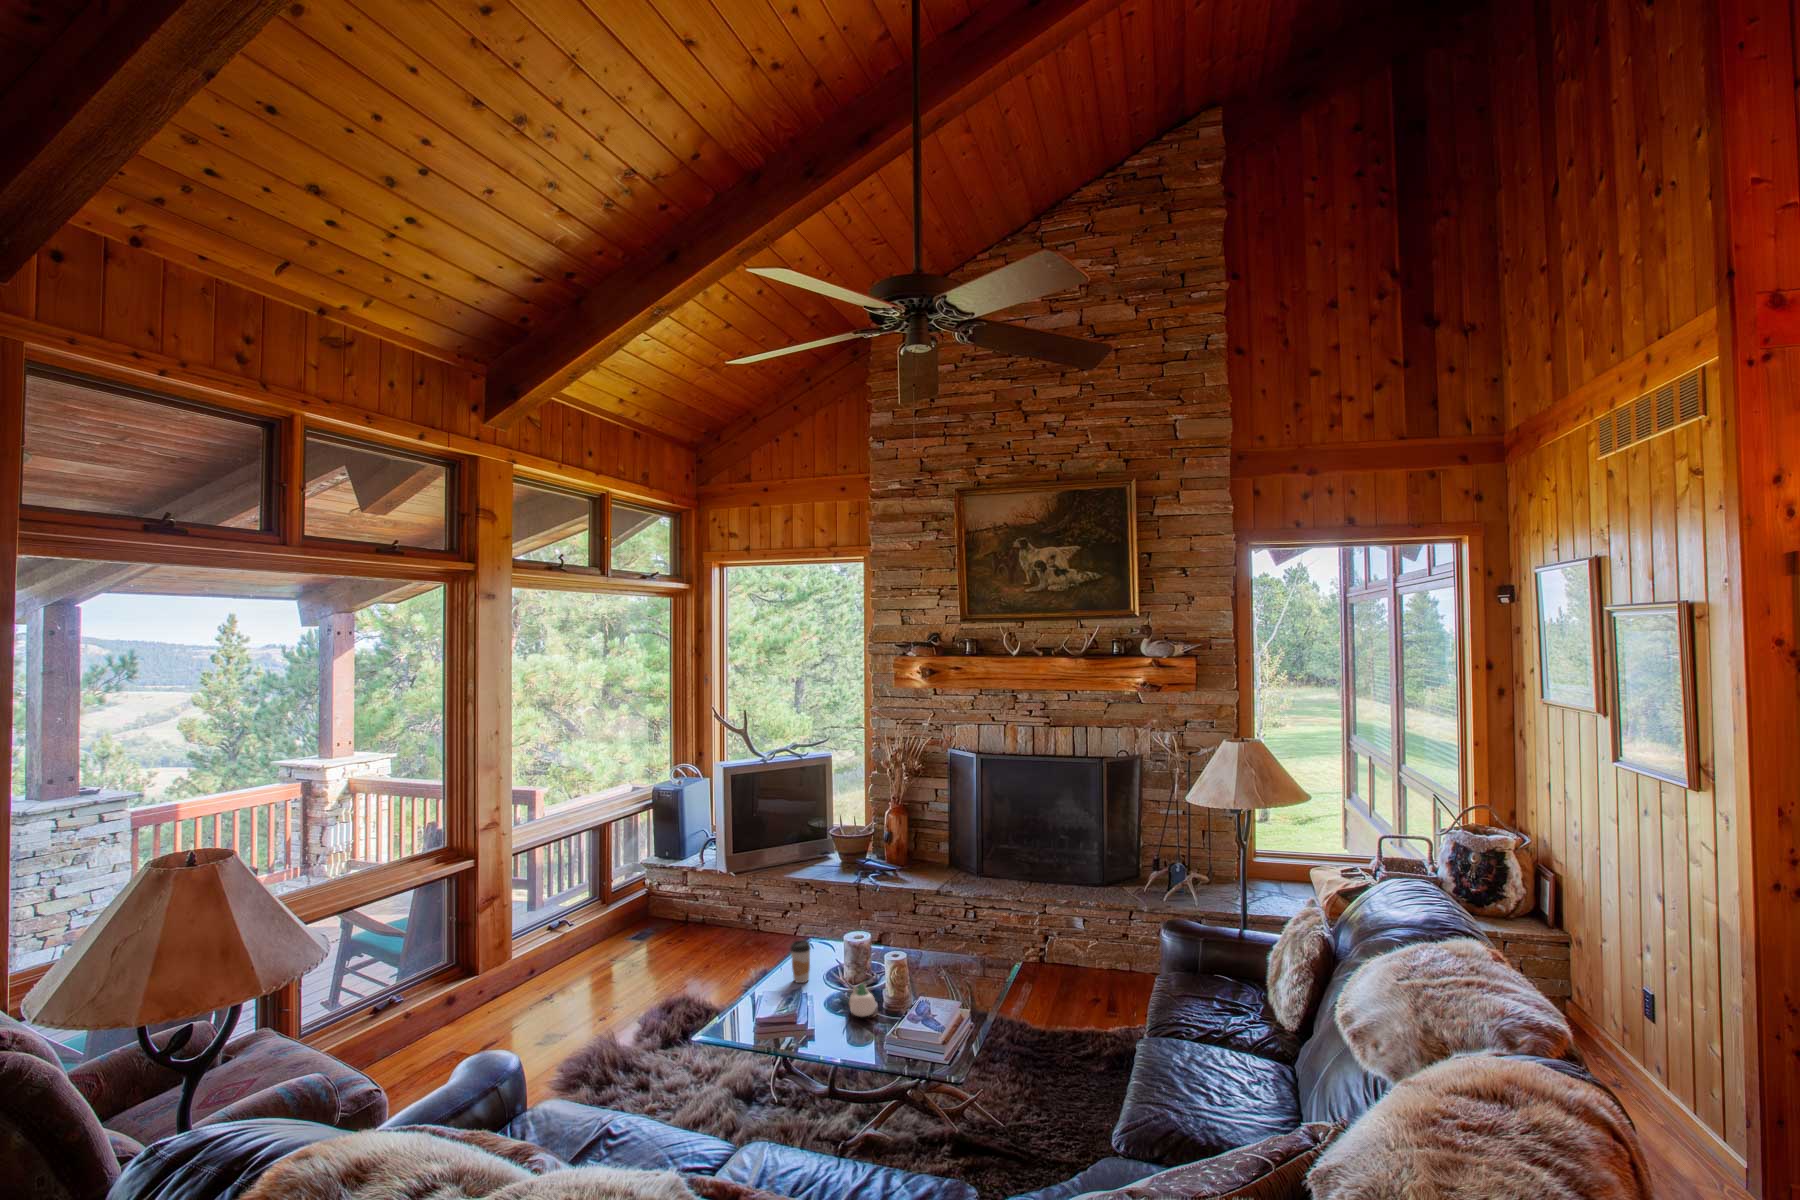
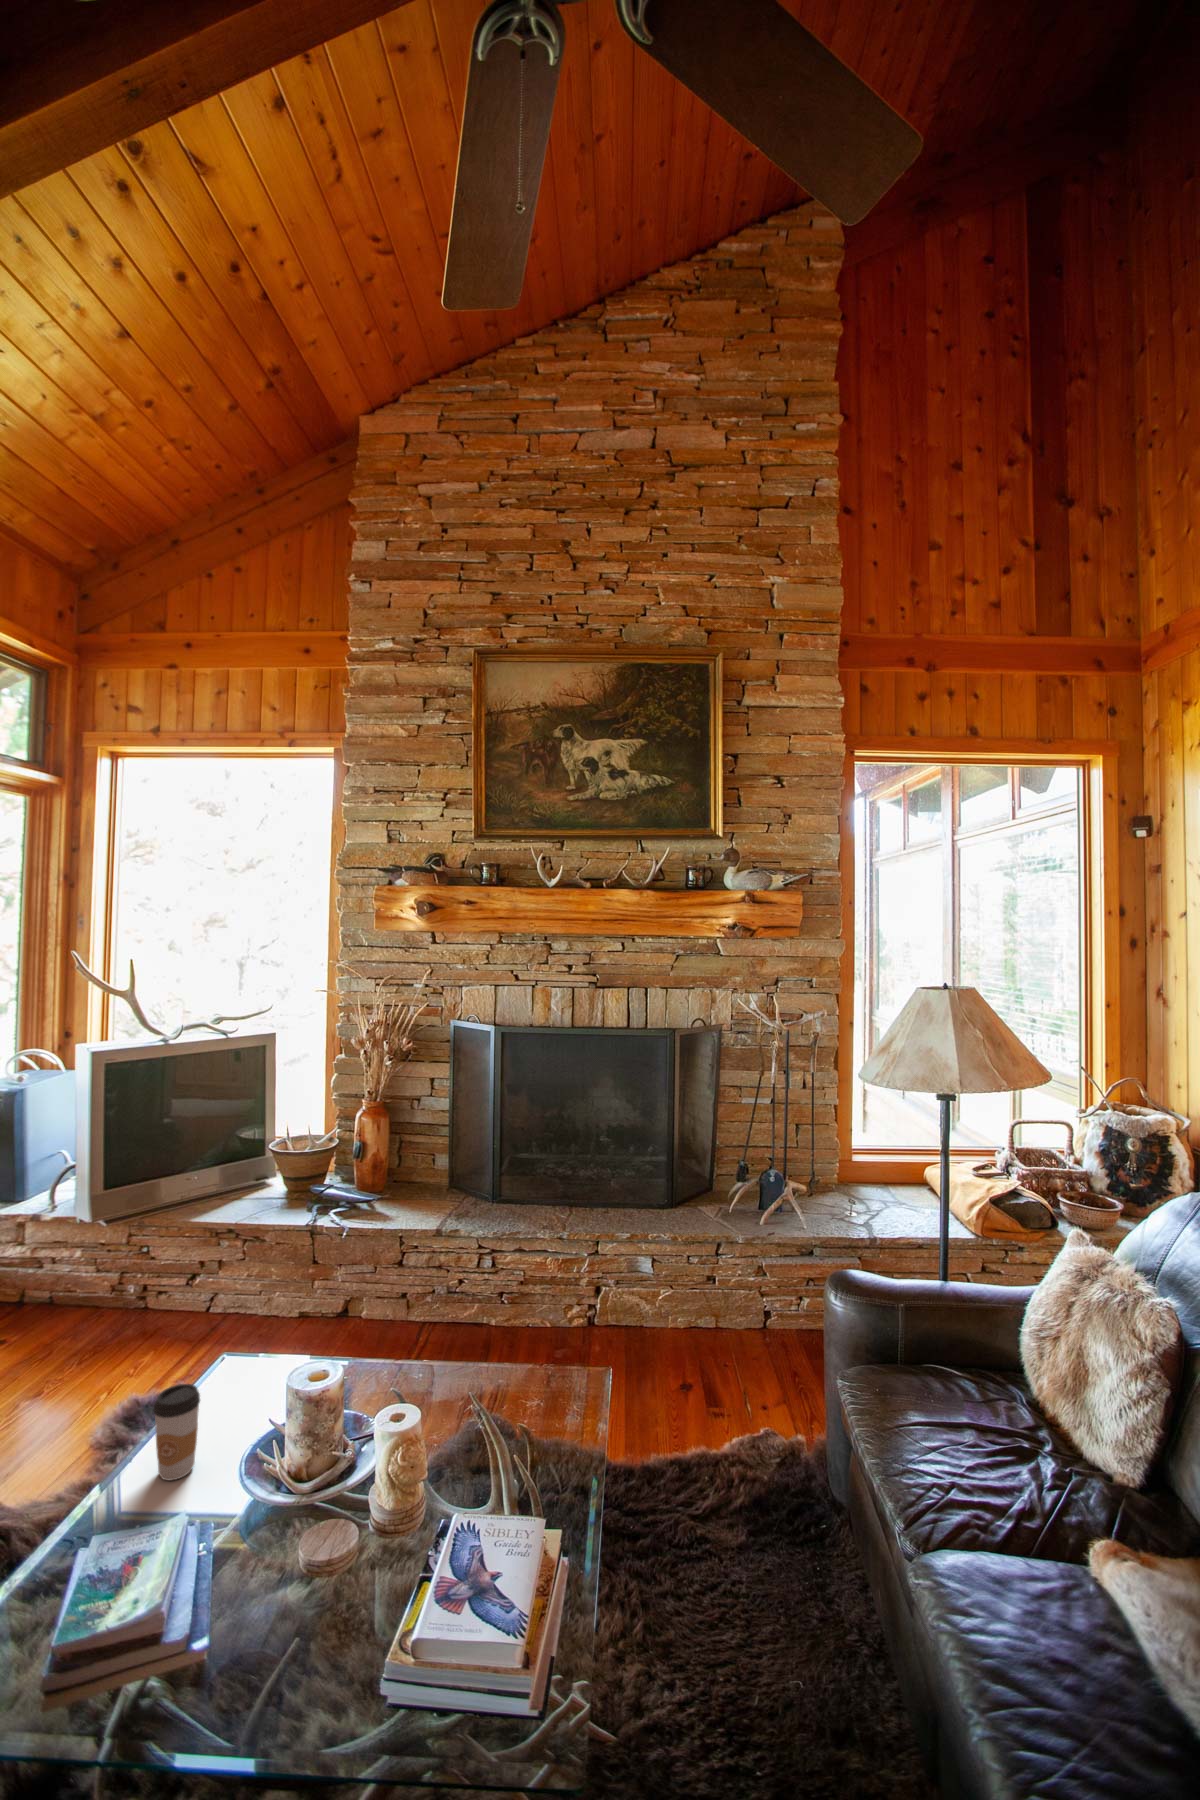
succulent planter: present [849,984,875,1016] -> none [277,1491,338,1581]

